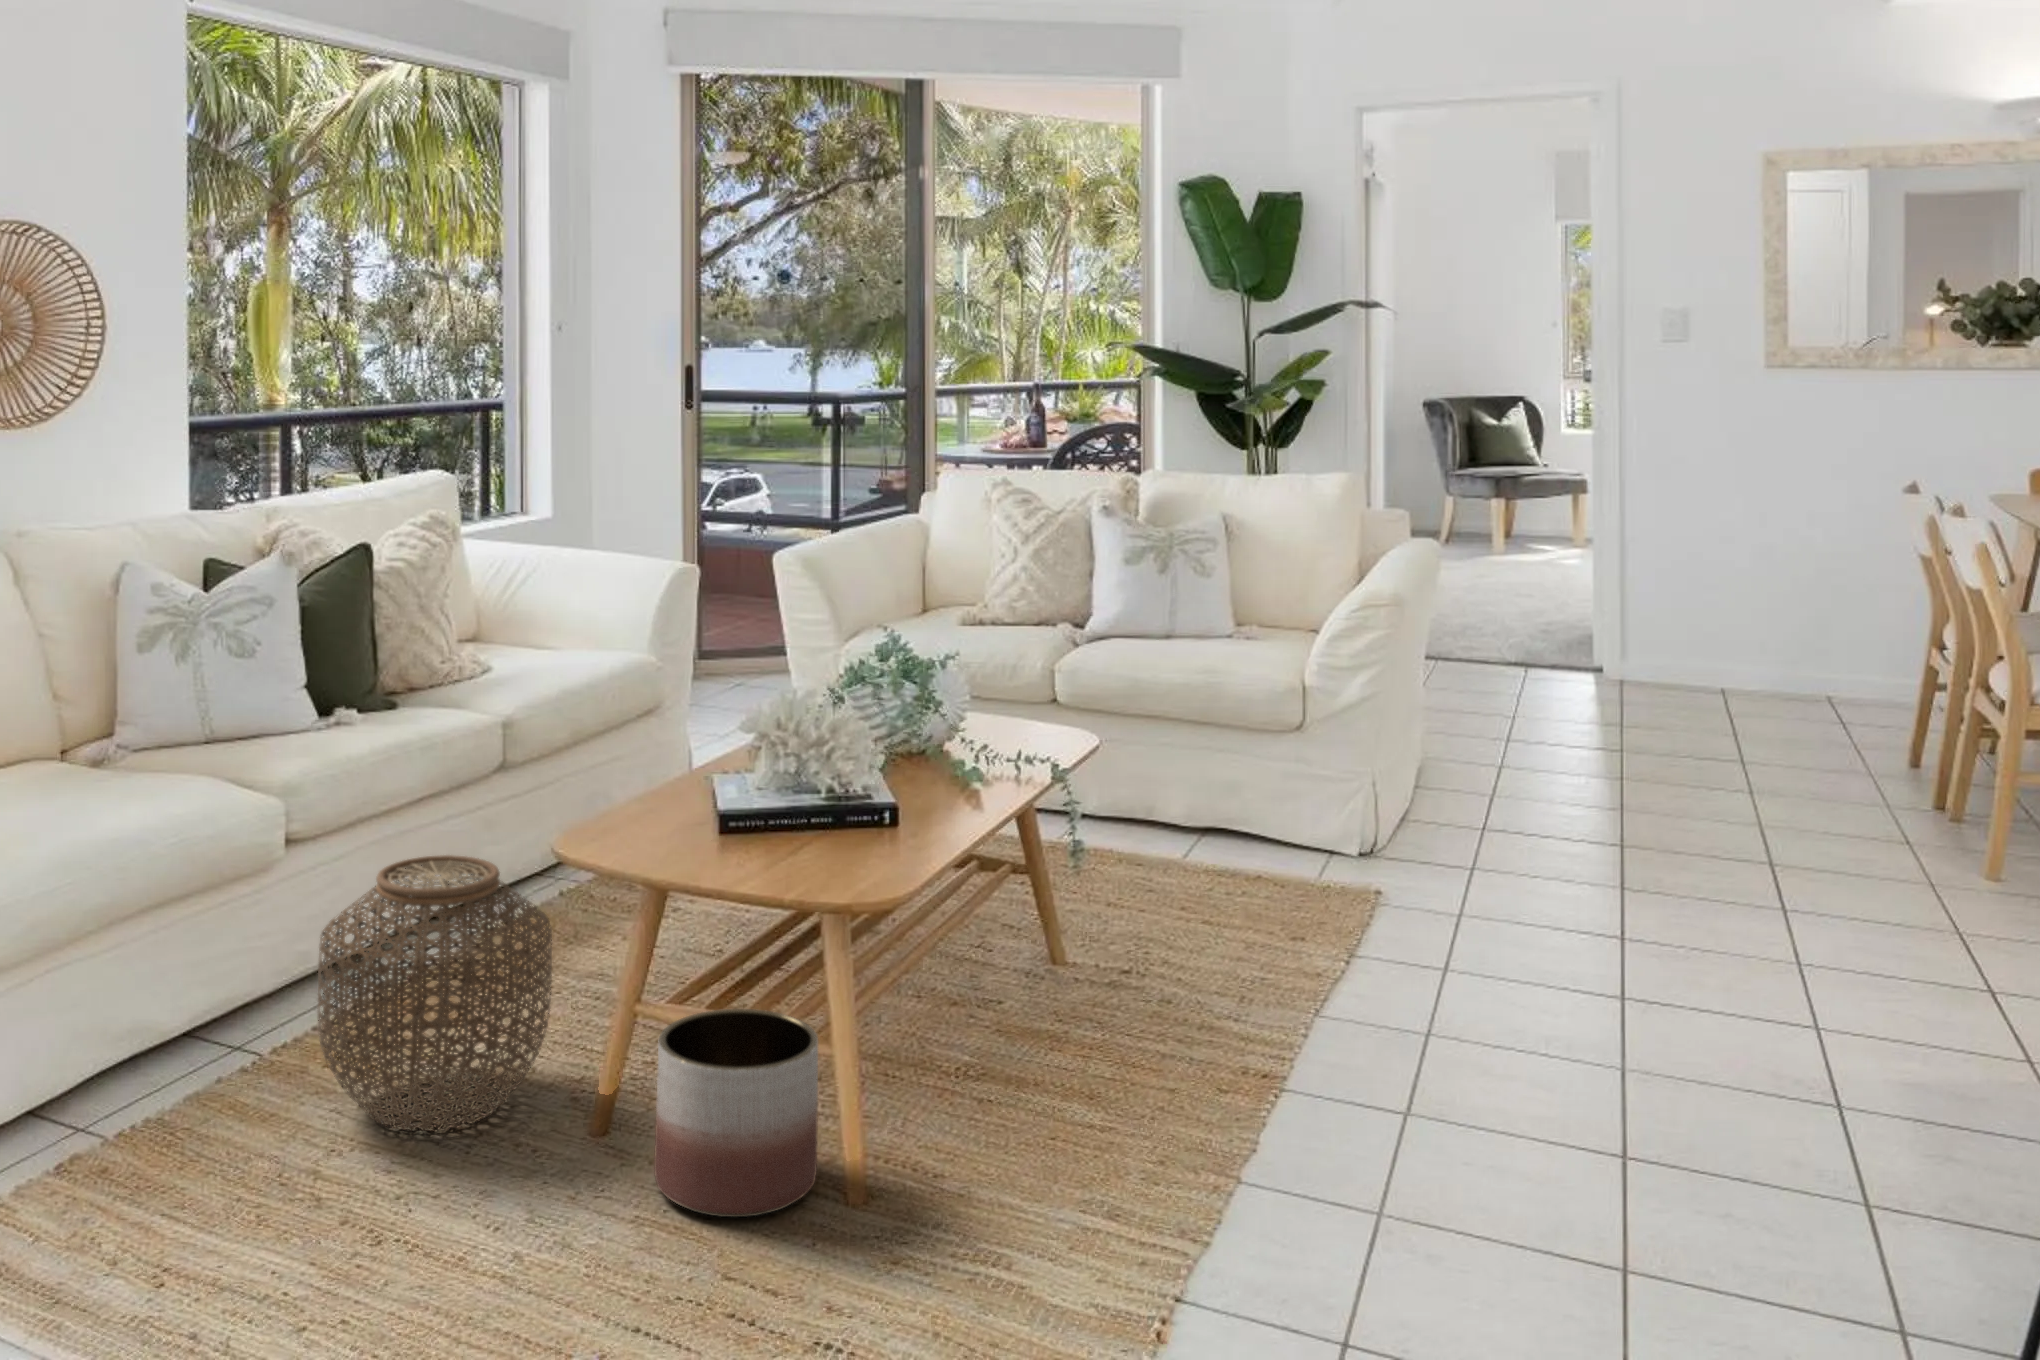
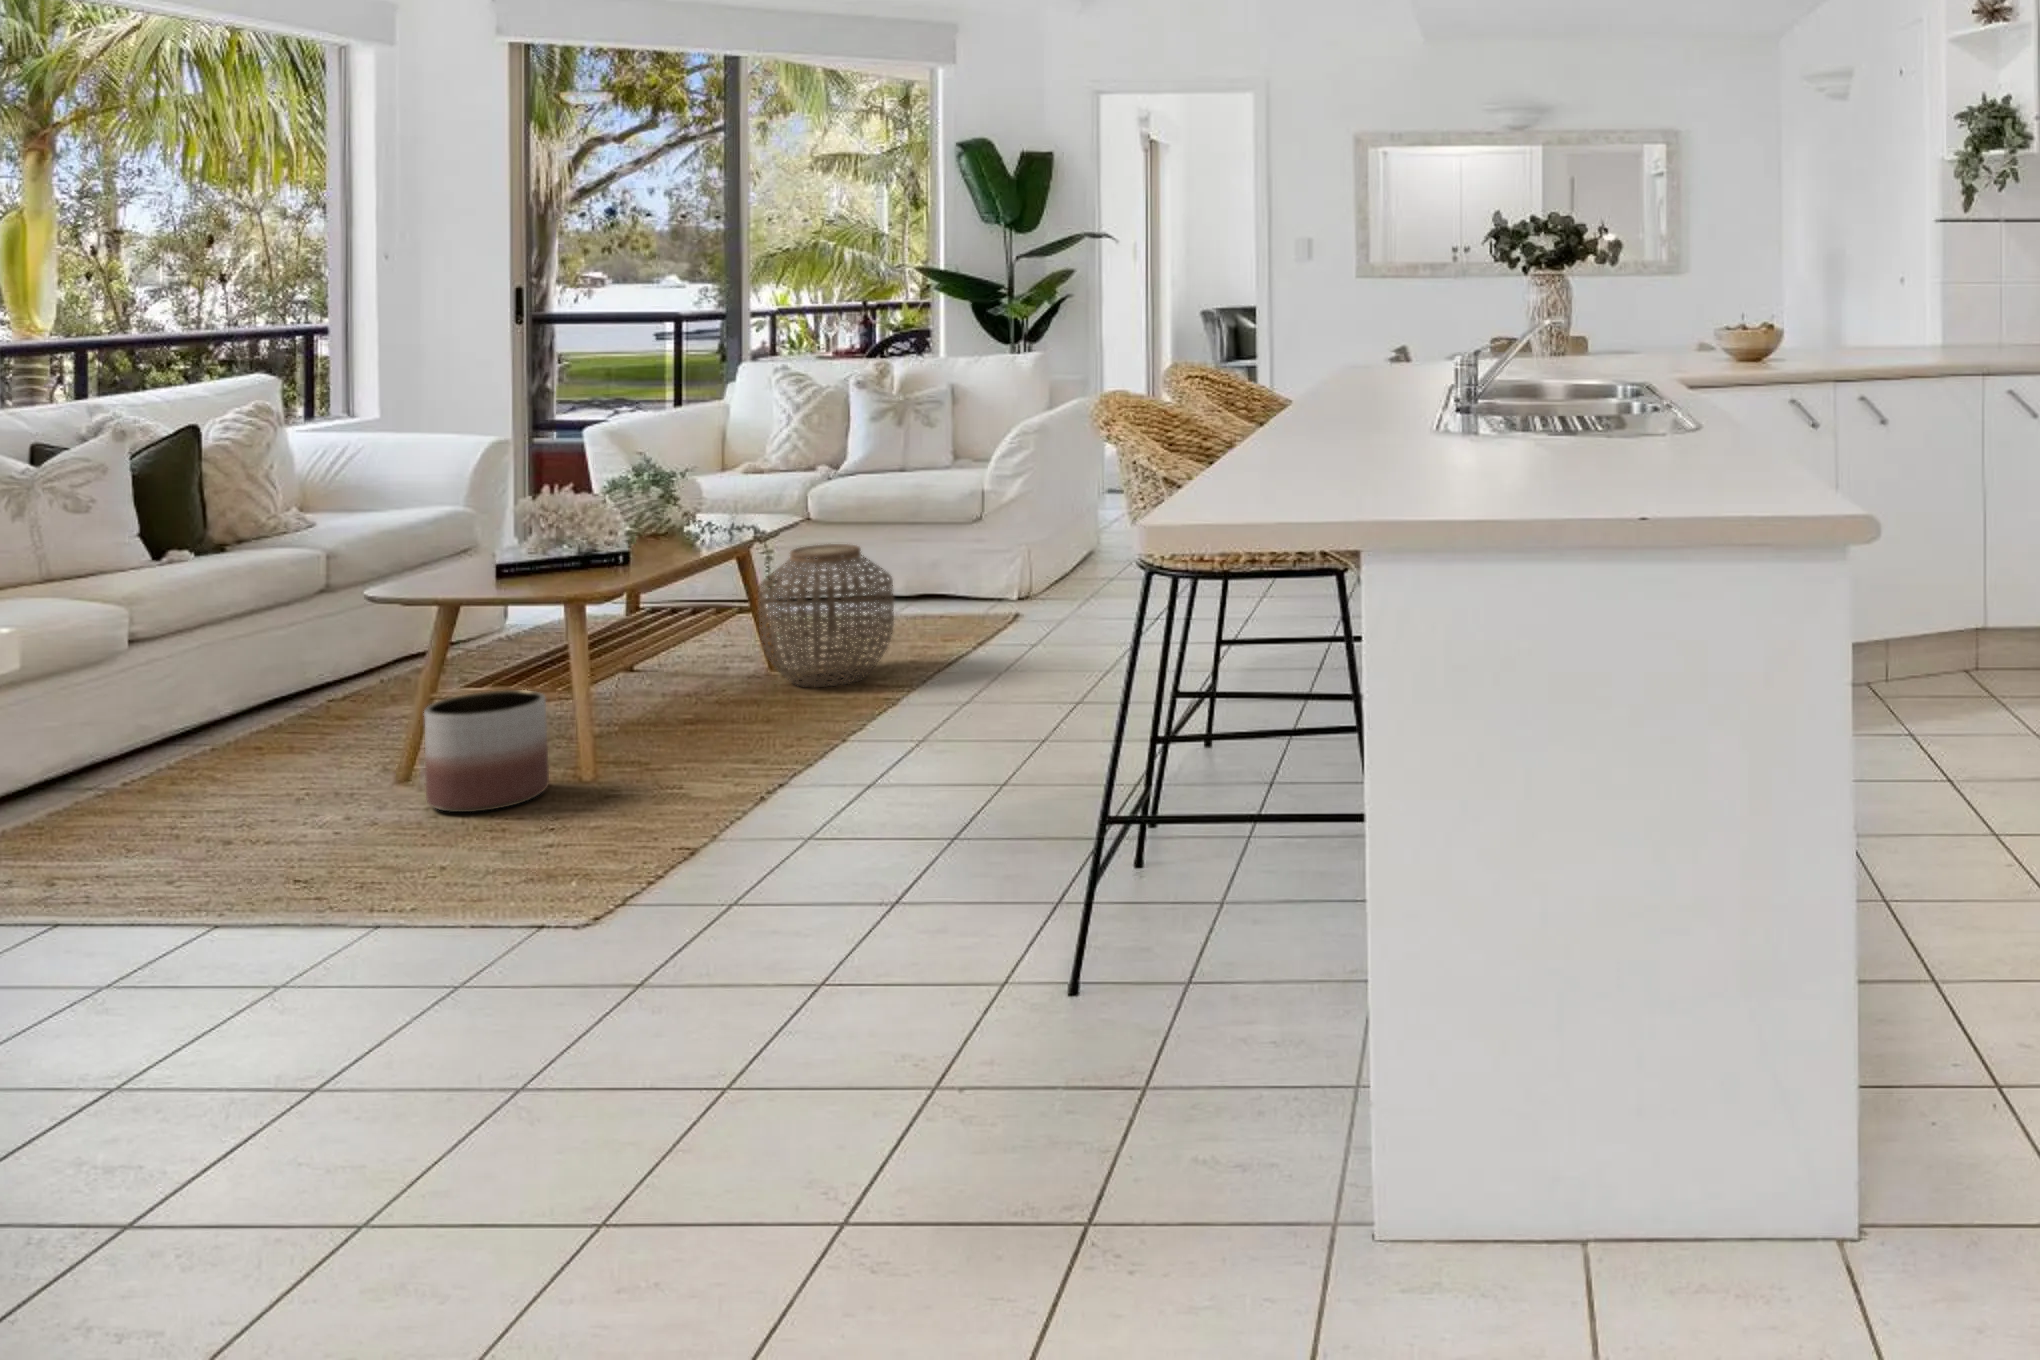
woven basket: present [317,855,552,1131] -> present [759,544,894,687]

